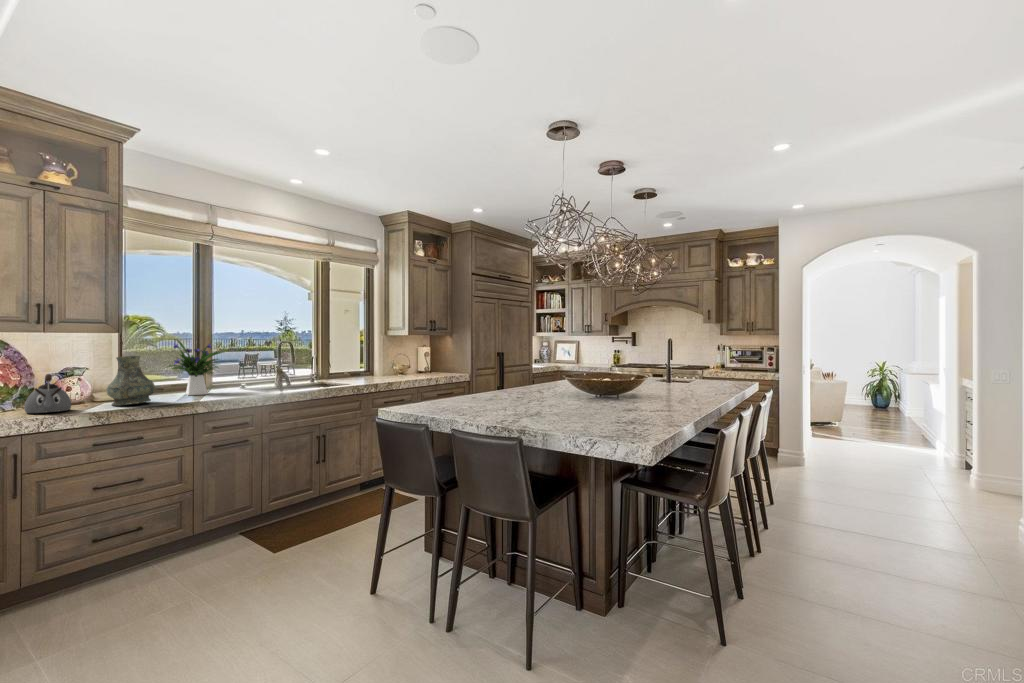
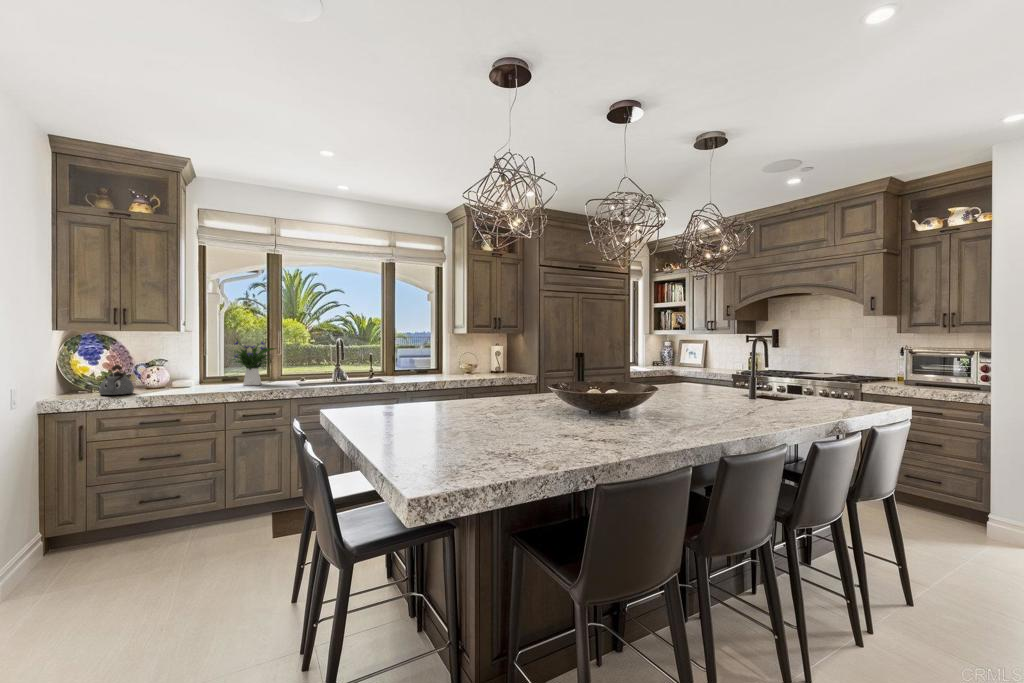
vase: present [107,356,155,406] -> none [163,351,201,392]

